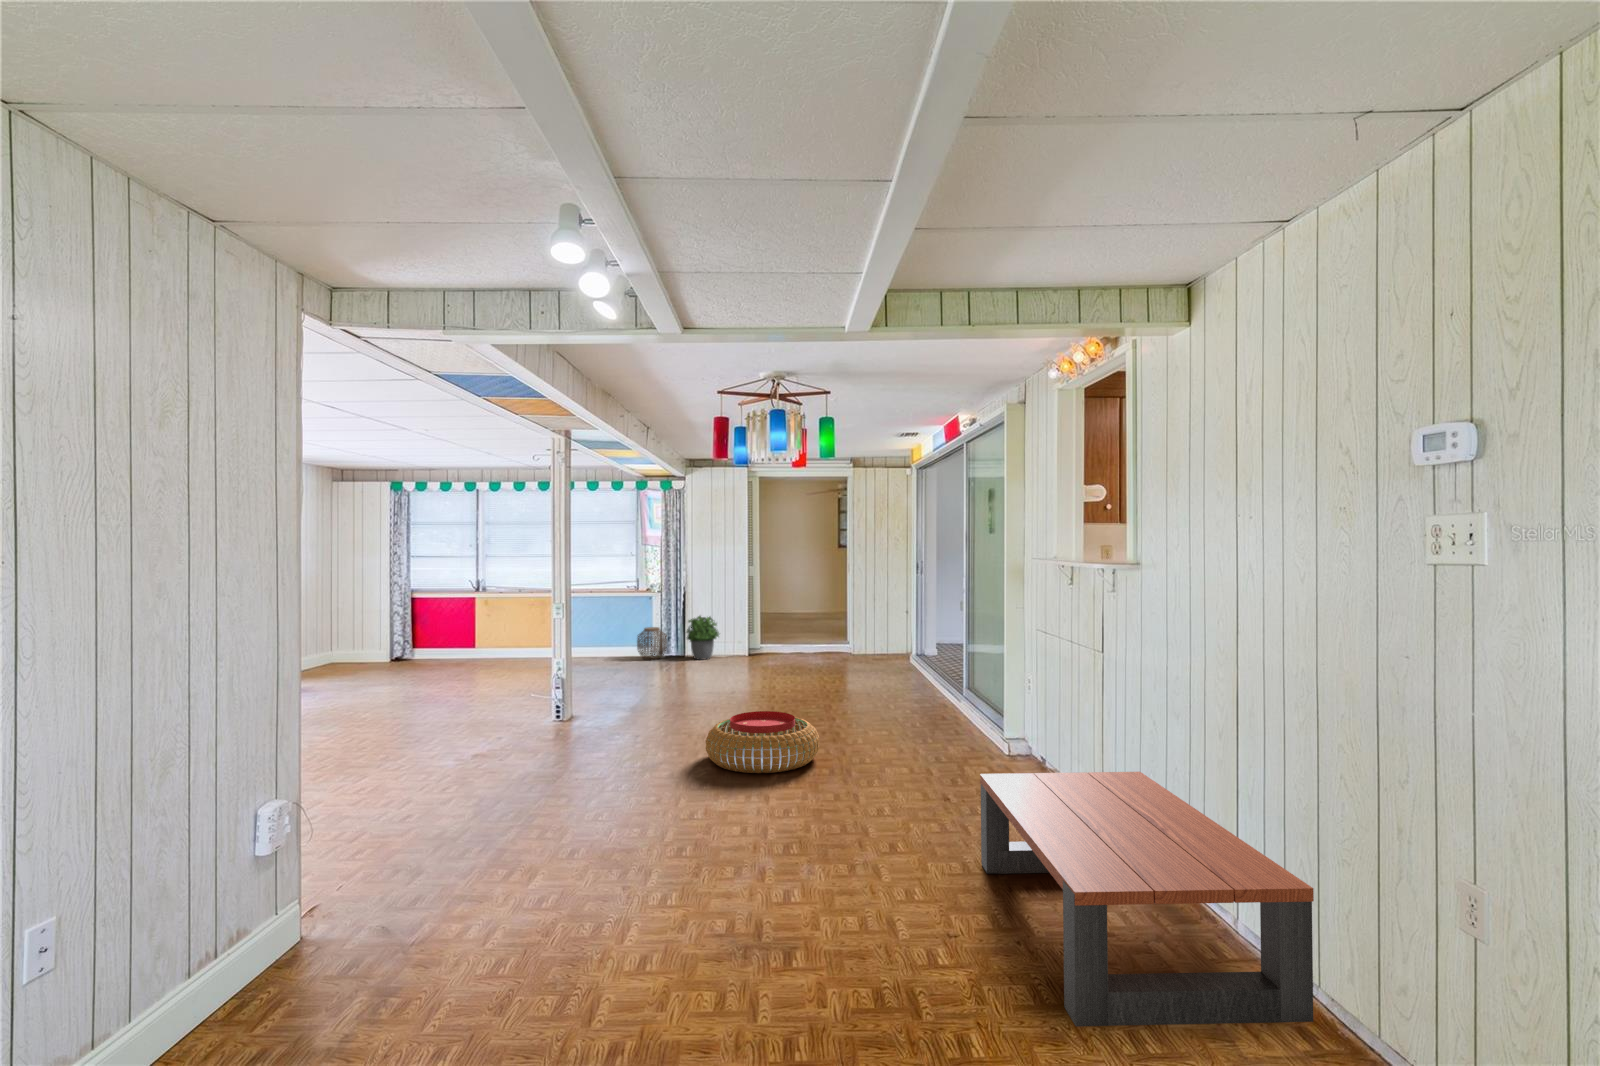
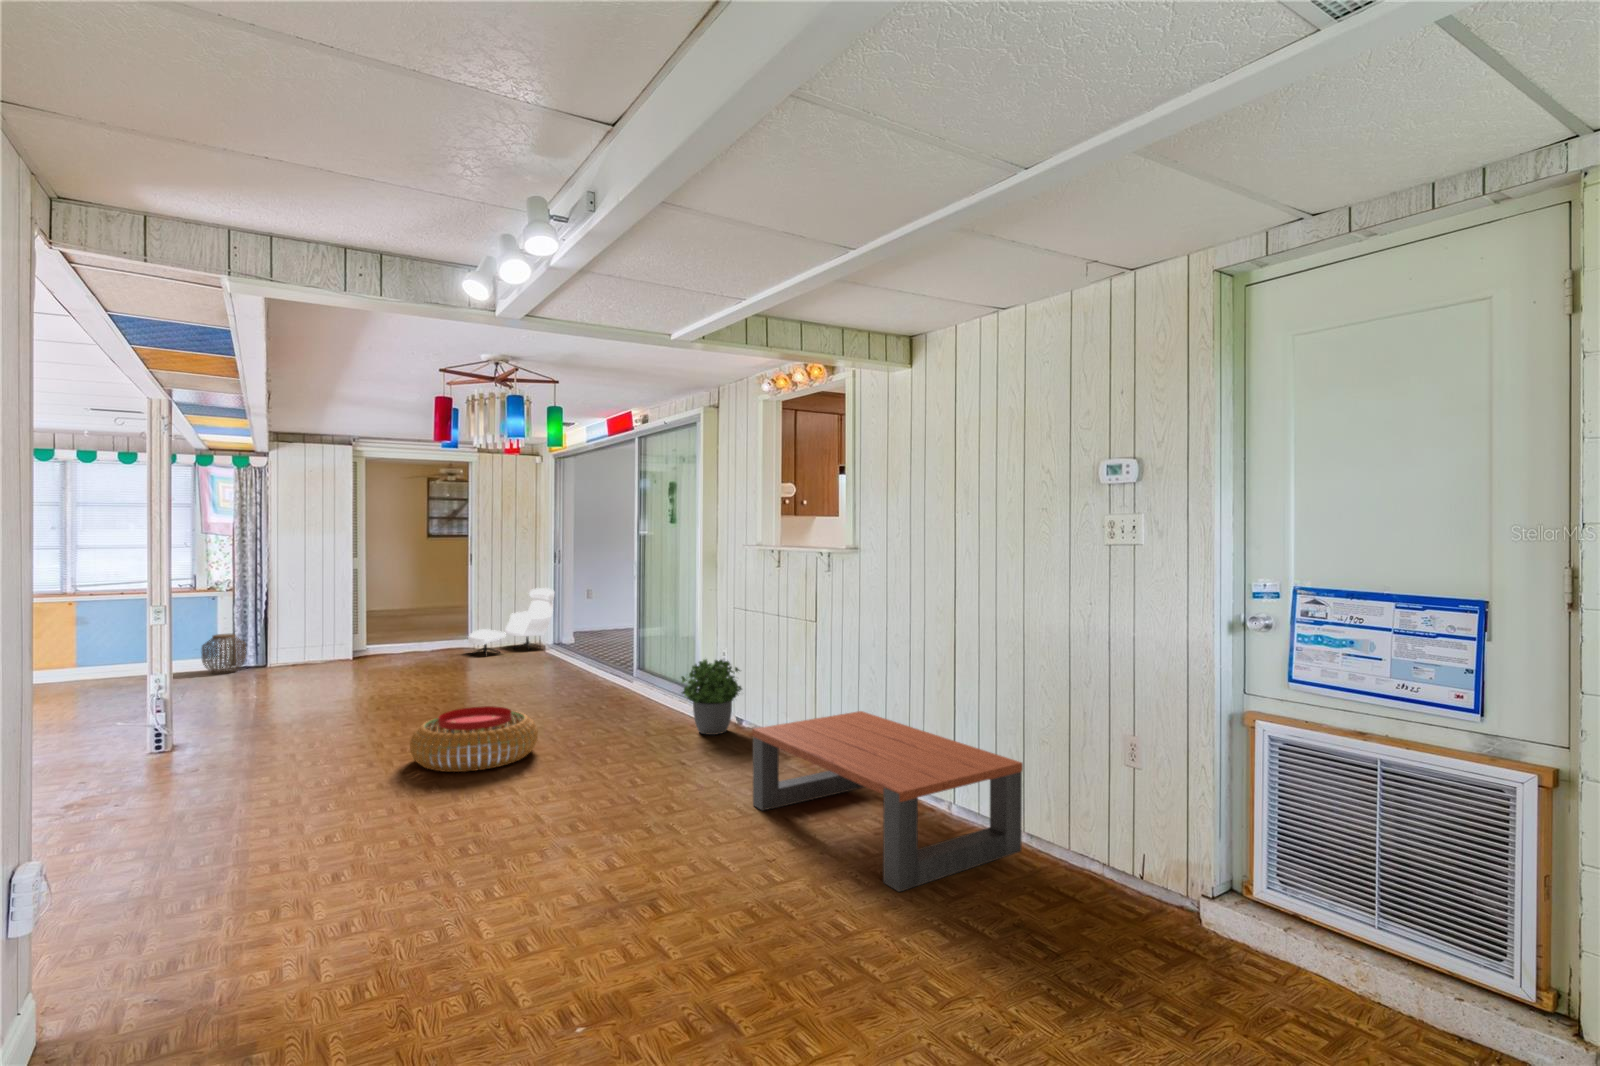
armchair: none [838,598,918,661] -> present [468,588,554,655]
potted plant: present [687,616,719,660] -> present [682,659,742,735]

